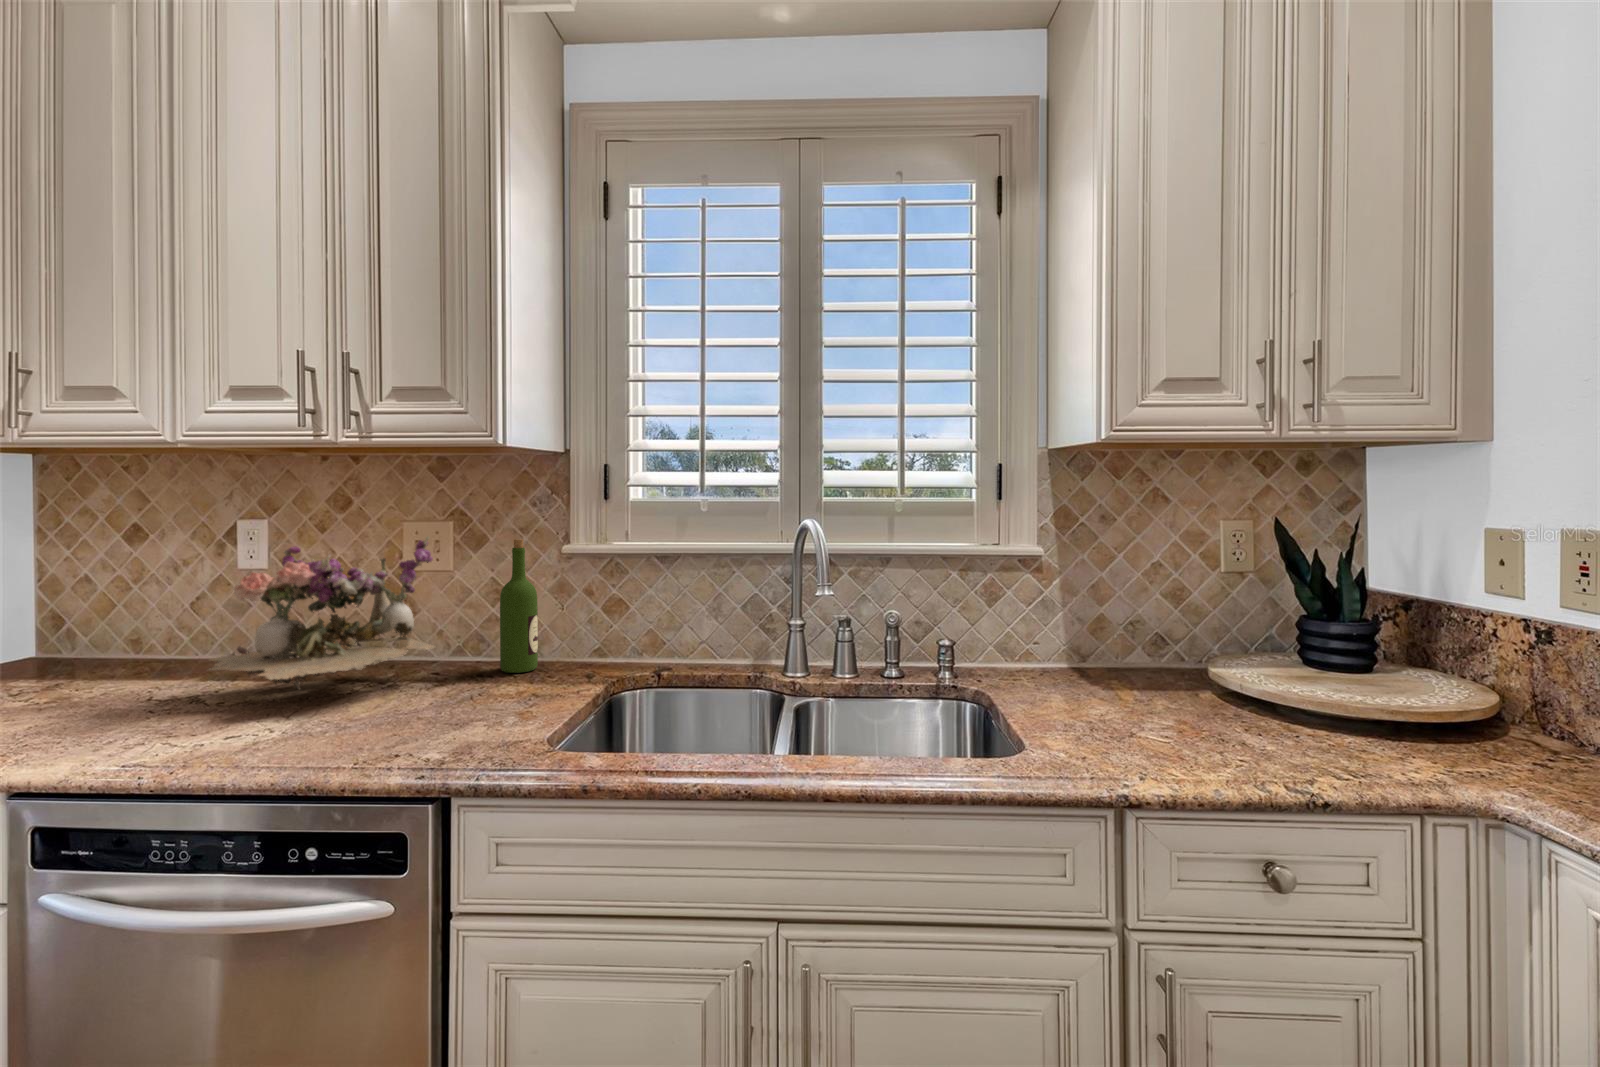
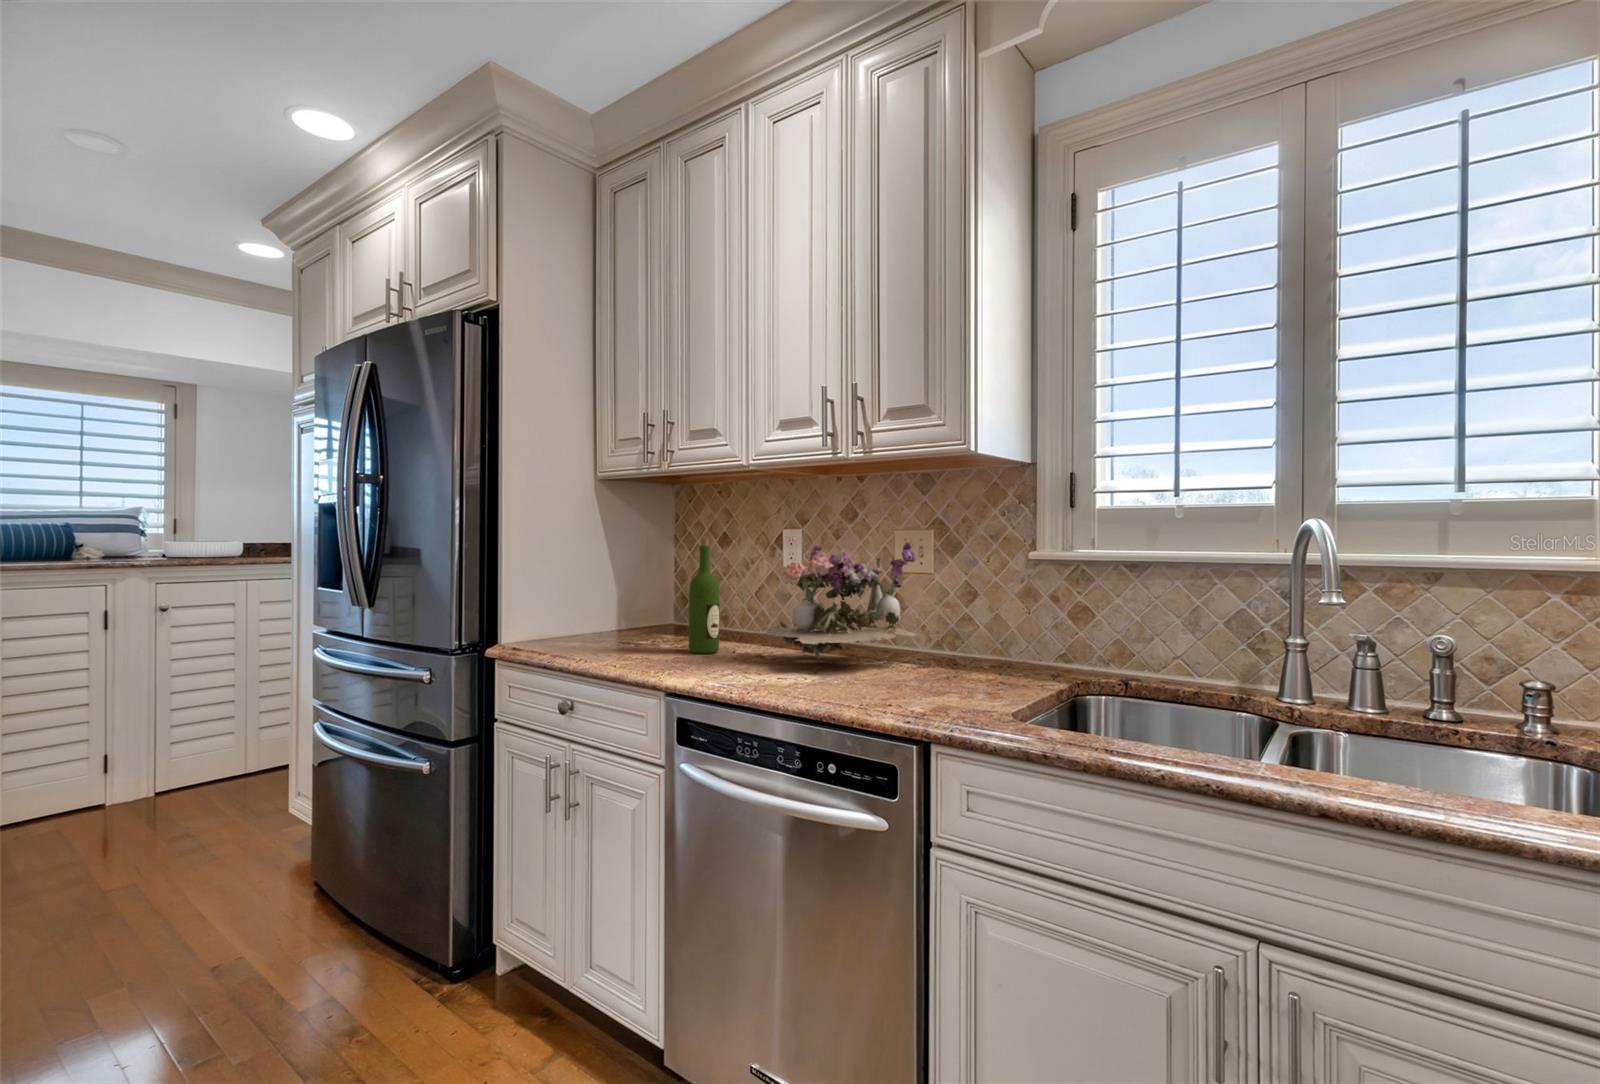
wine bottle: present [500,539,538,673] -> present [689,539,719,654]

